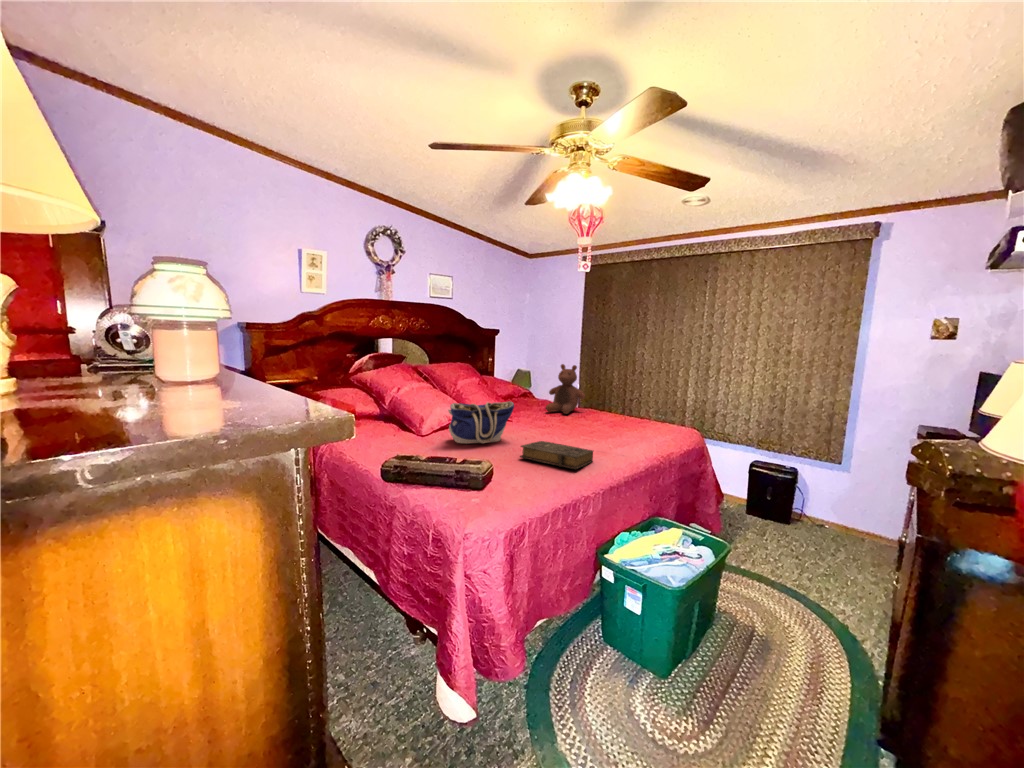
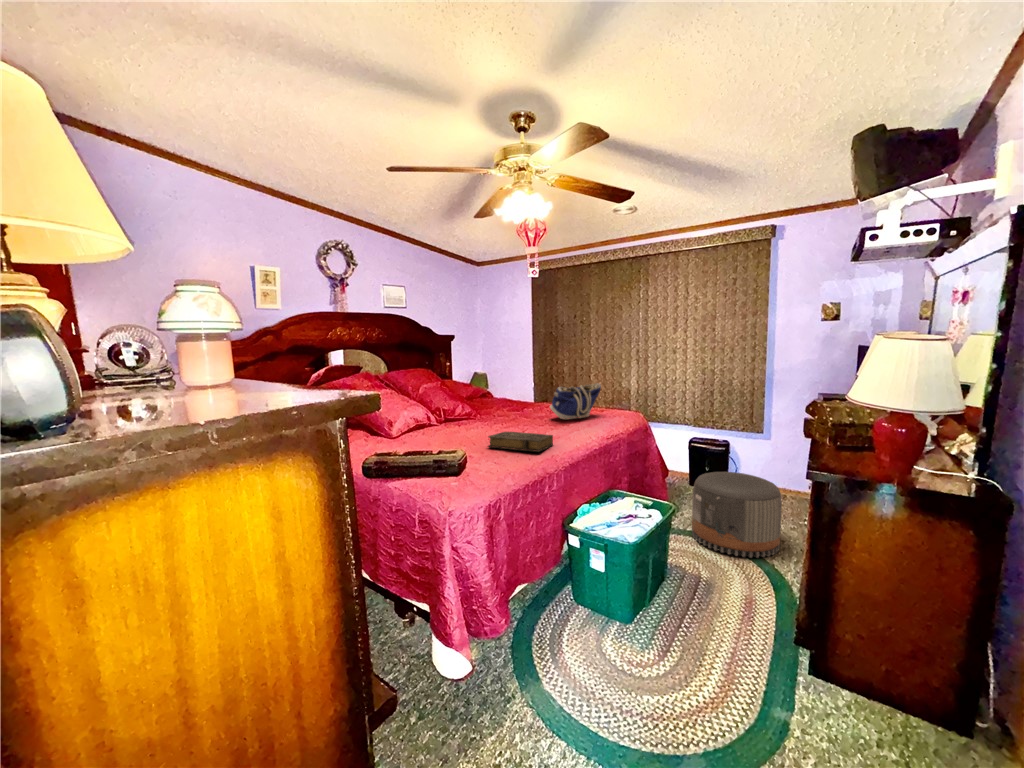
stuffed bear: present [546,364,585,414] -> none [505,363,540,409]
tote bag: present [448,401,514,444] -> present [550,383,601,419]
pouf: none [747,506,862,614] -> present [692,472,782,558]

